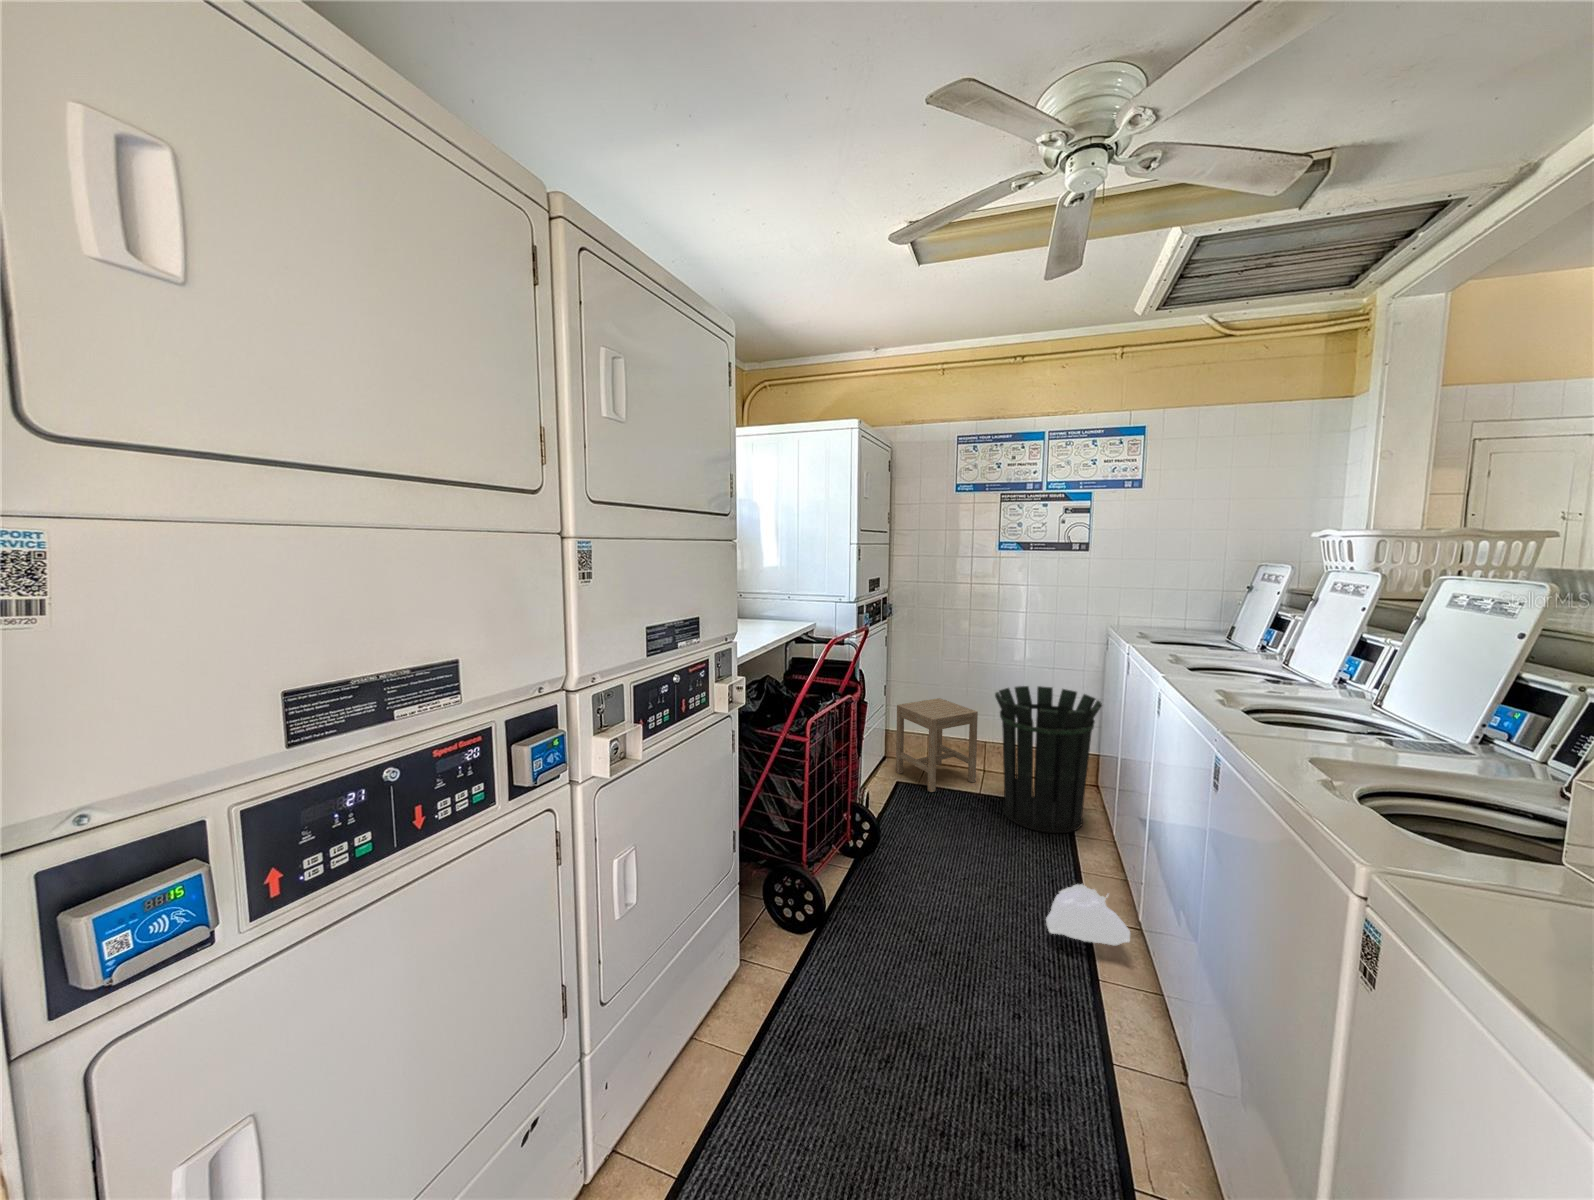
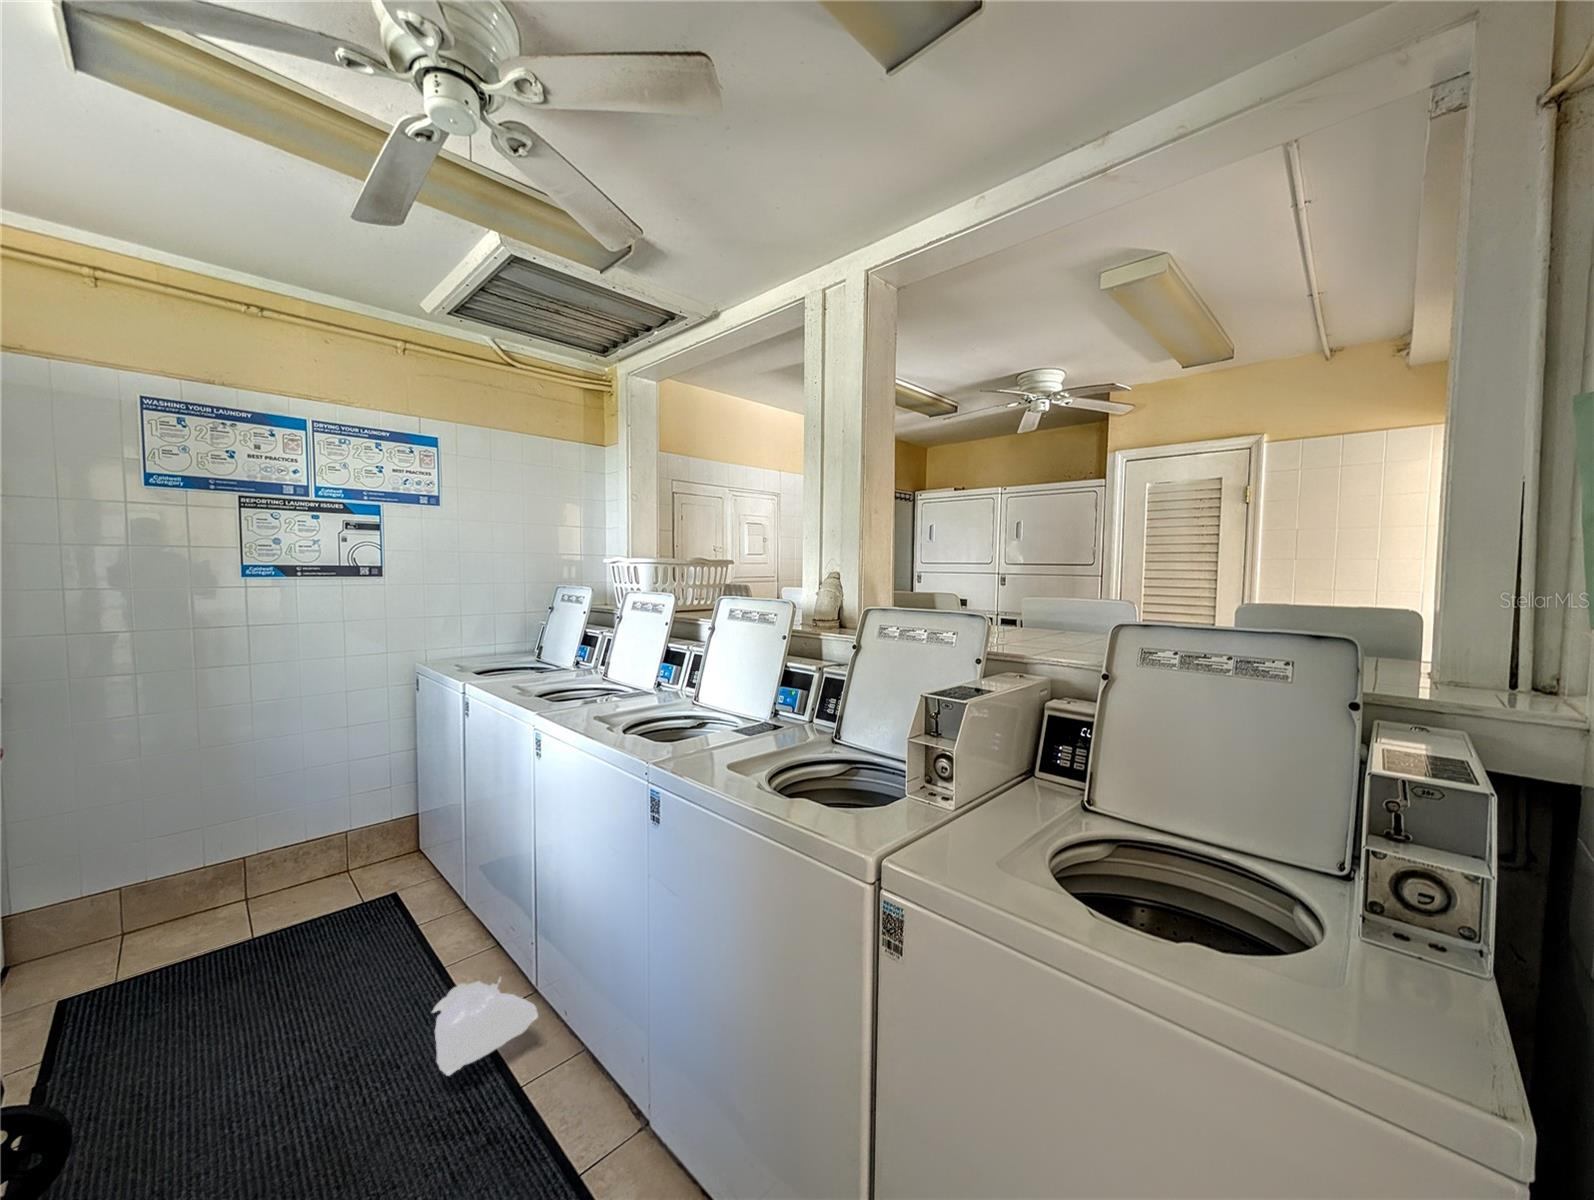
waste bin: present [995,686,1102,833] -> none [273,750,434,955]
stool: present [896,698,978,792] -> none [36,822,238,991]

